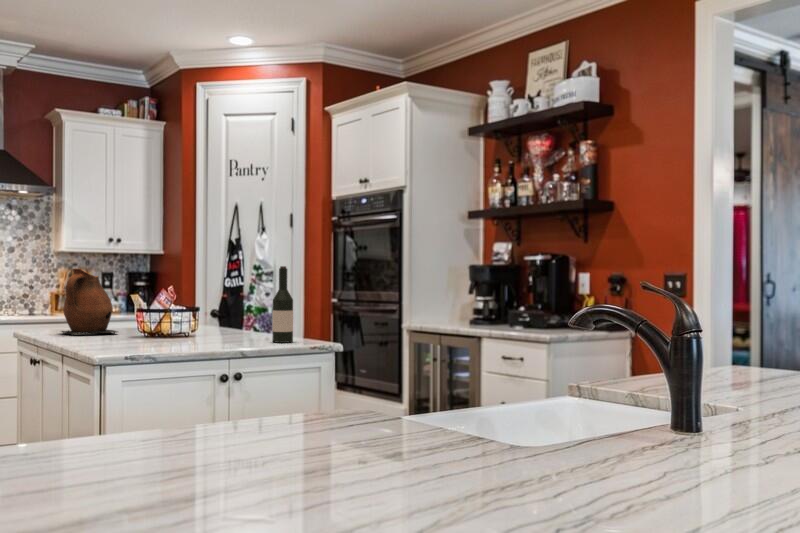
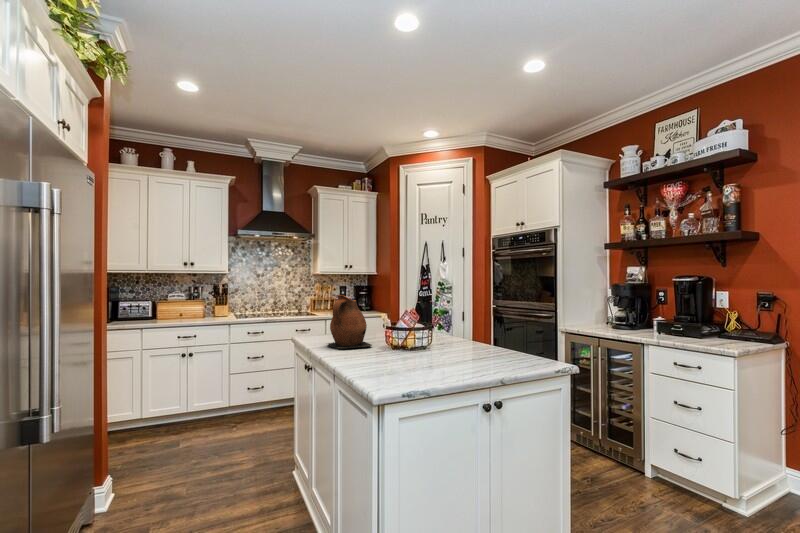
wine bottle: present [272,266,293,343] -> none [514,295,533,366]

